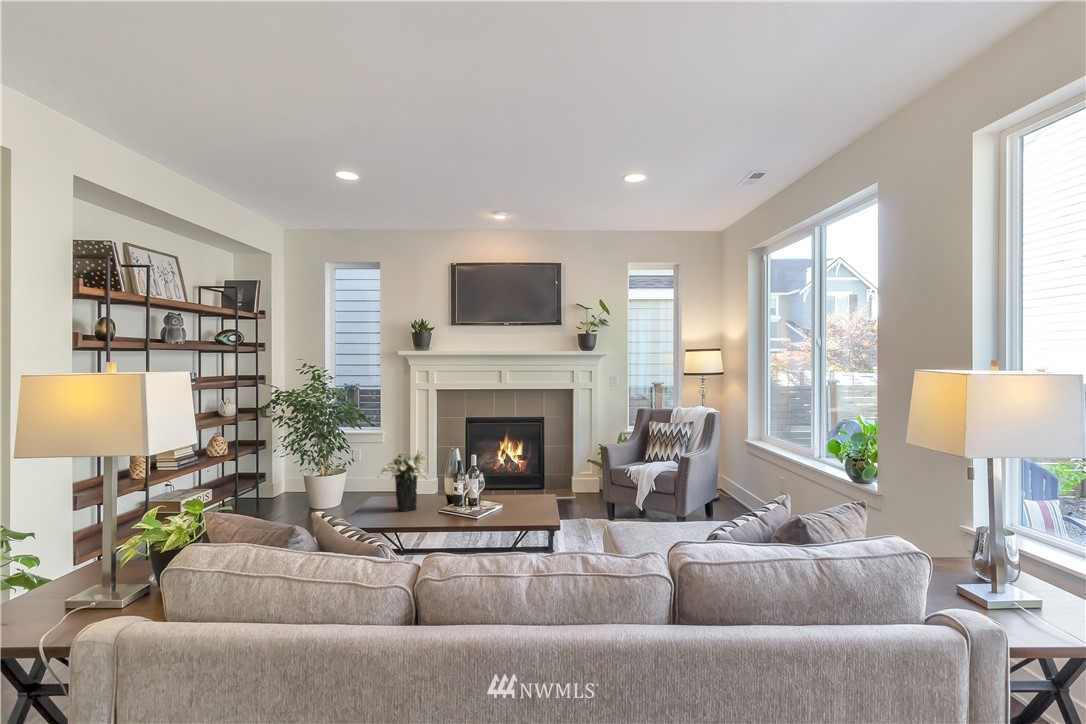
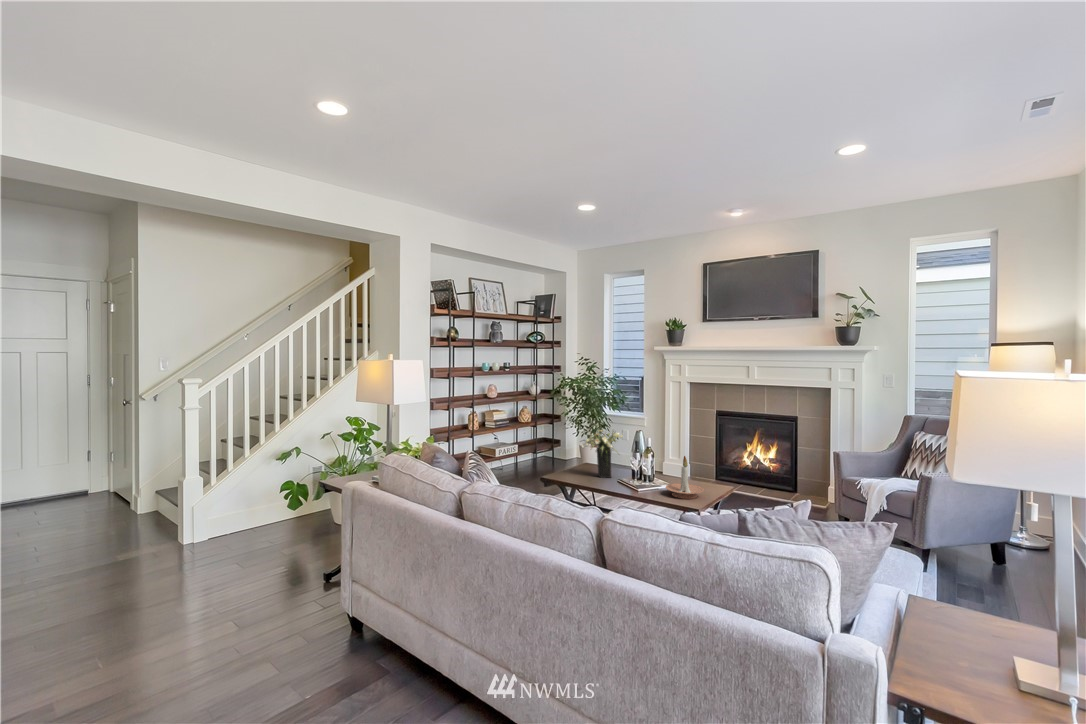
candle holder: none [497,469,537,516] -> present [666,456,704,499]

